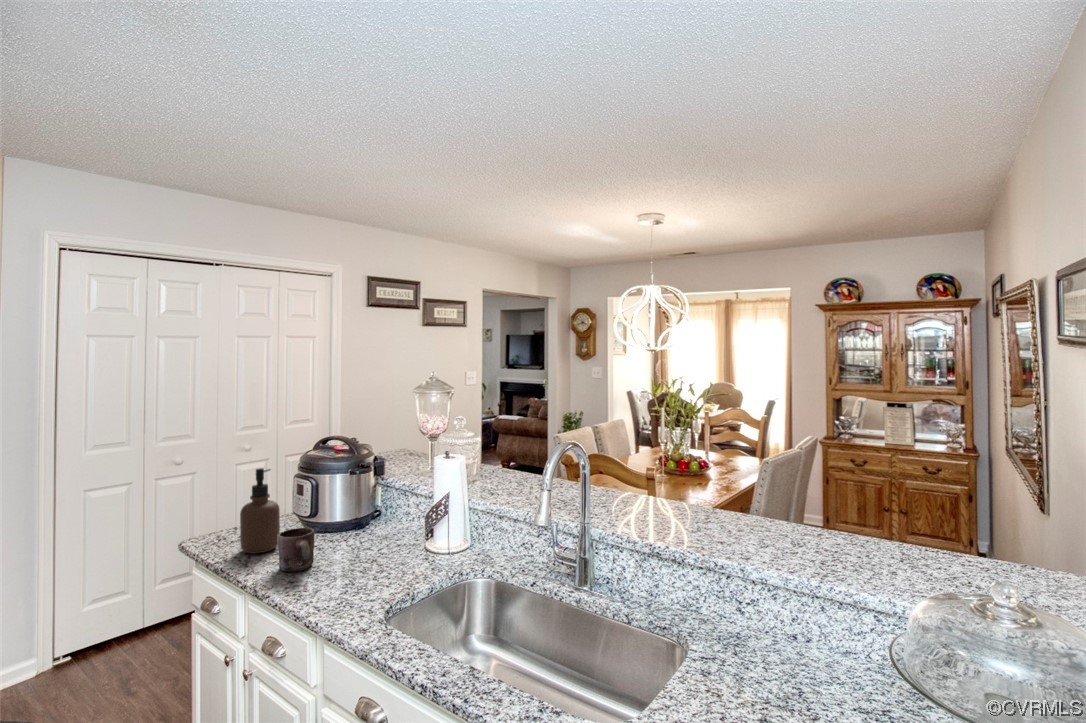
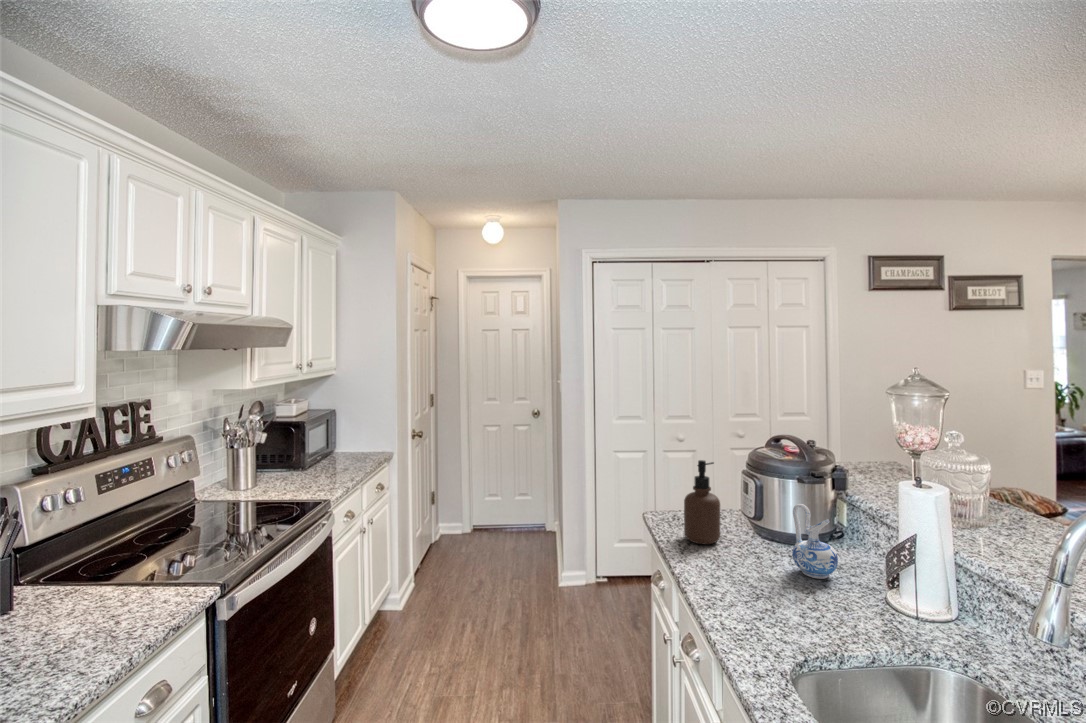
ceramic pitcher: none [353,490,389,550] -> present [792,504,838,579]
mug: present [278,528,315,572] -> none [707,529,744,575]

